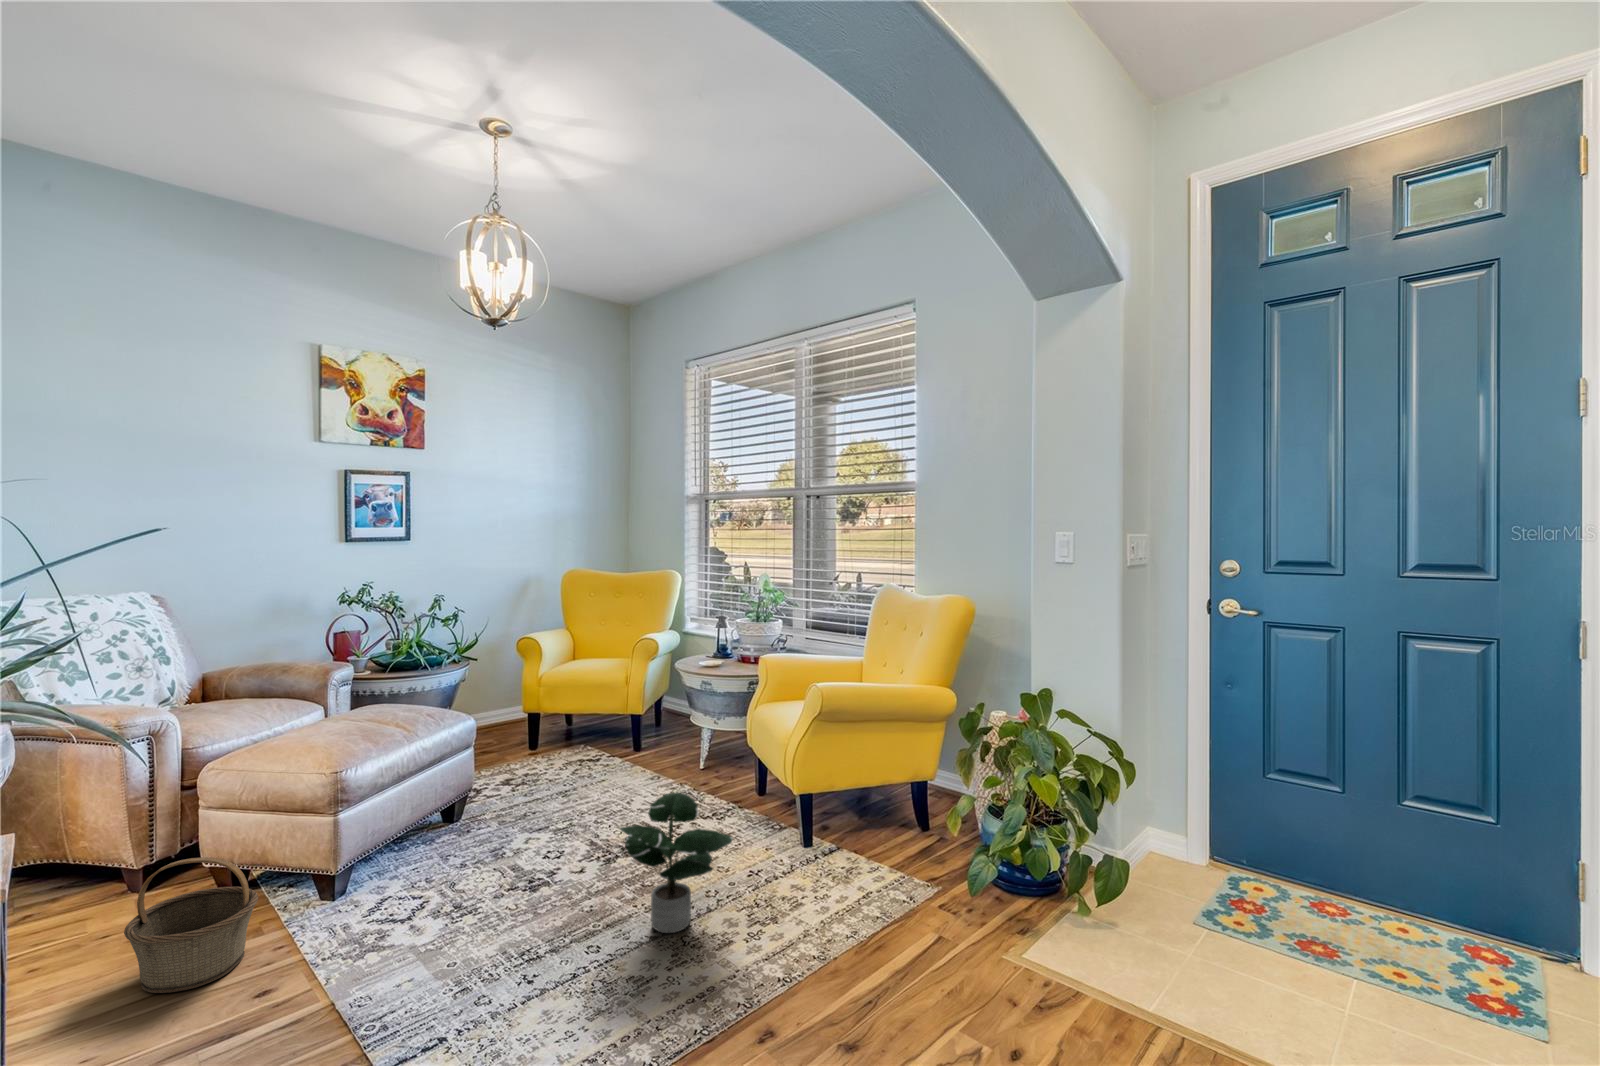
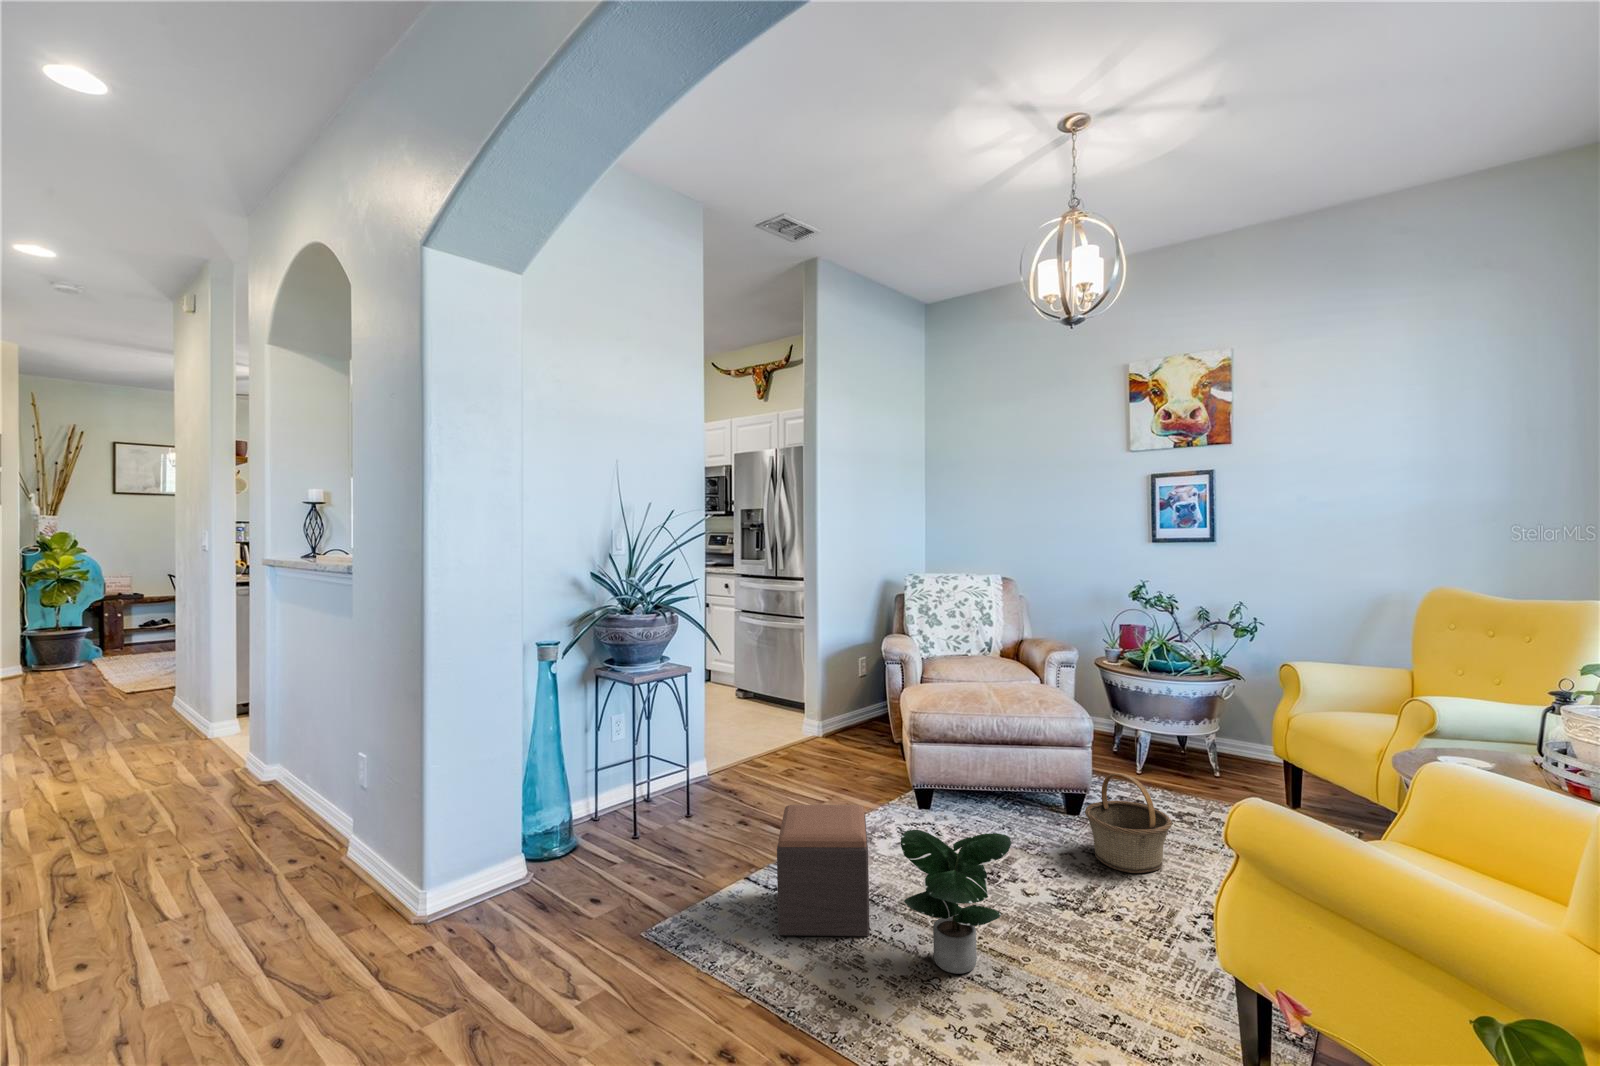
basket: present [124,857,258,993] -> present [1085,773,1172,873]
footstool: none [445,857,597,1036] -> present [777,805,870,936]

